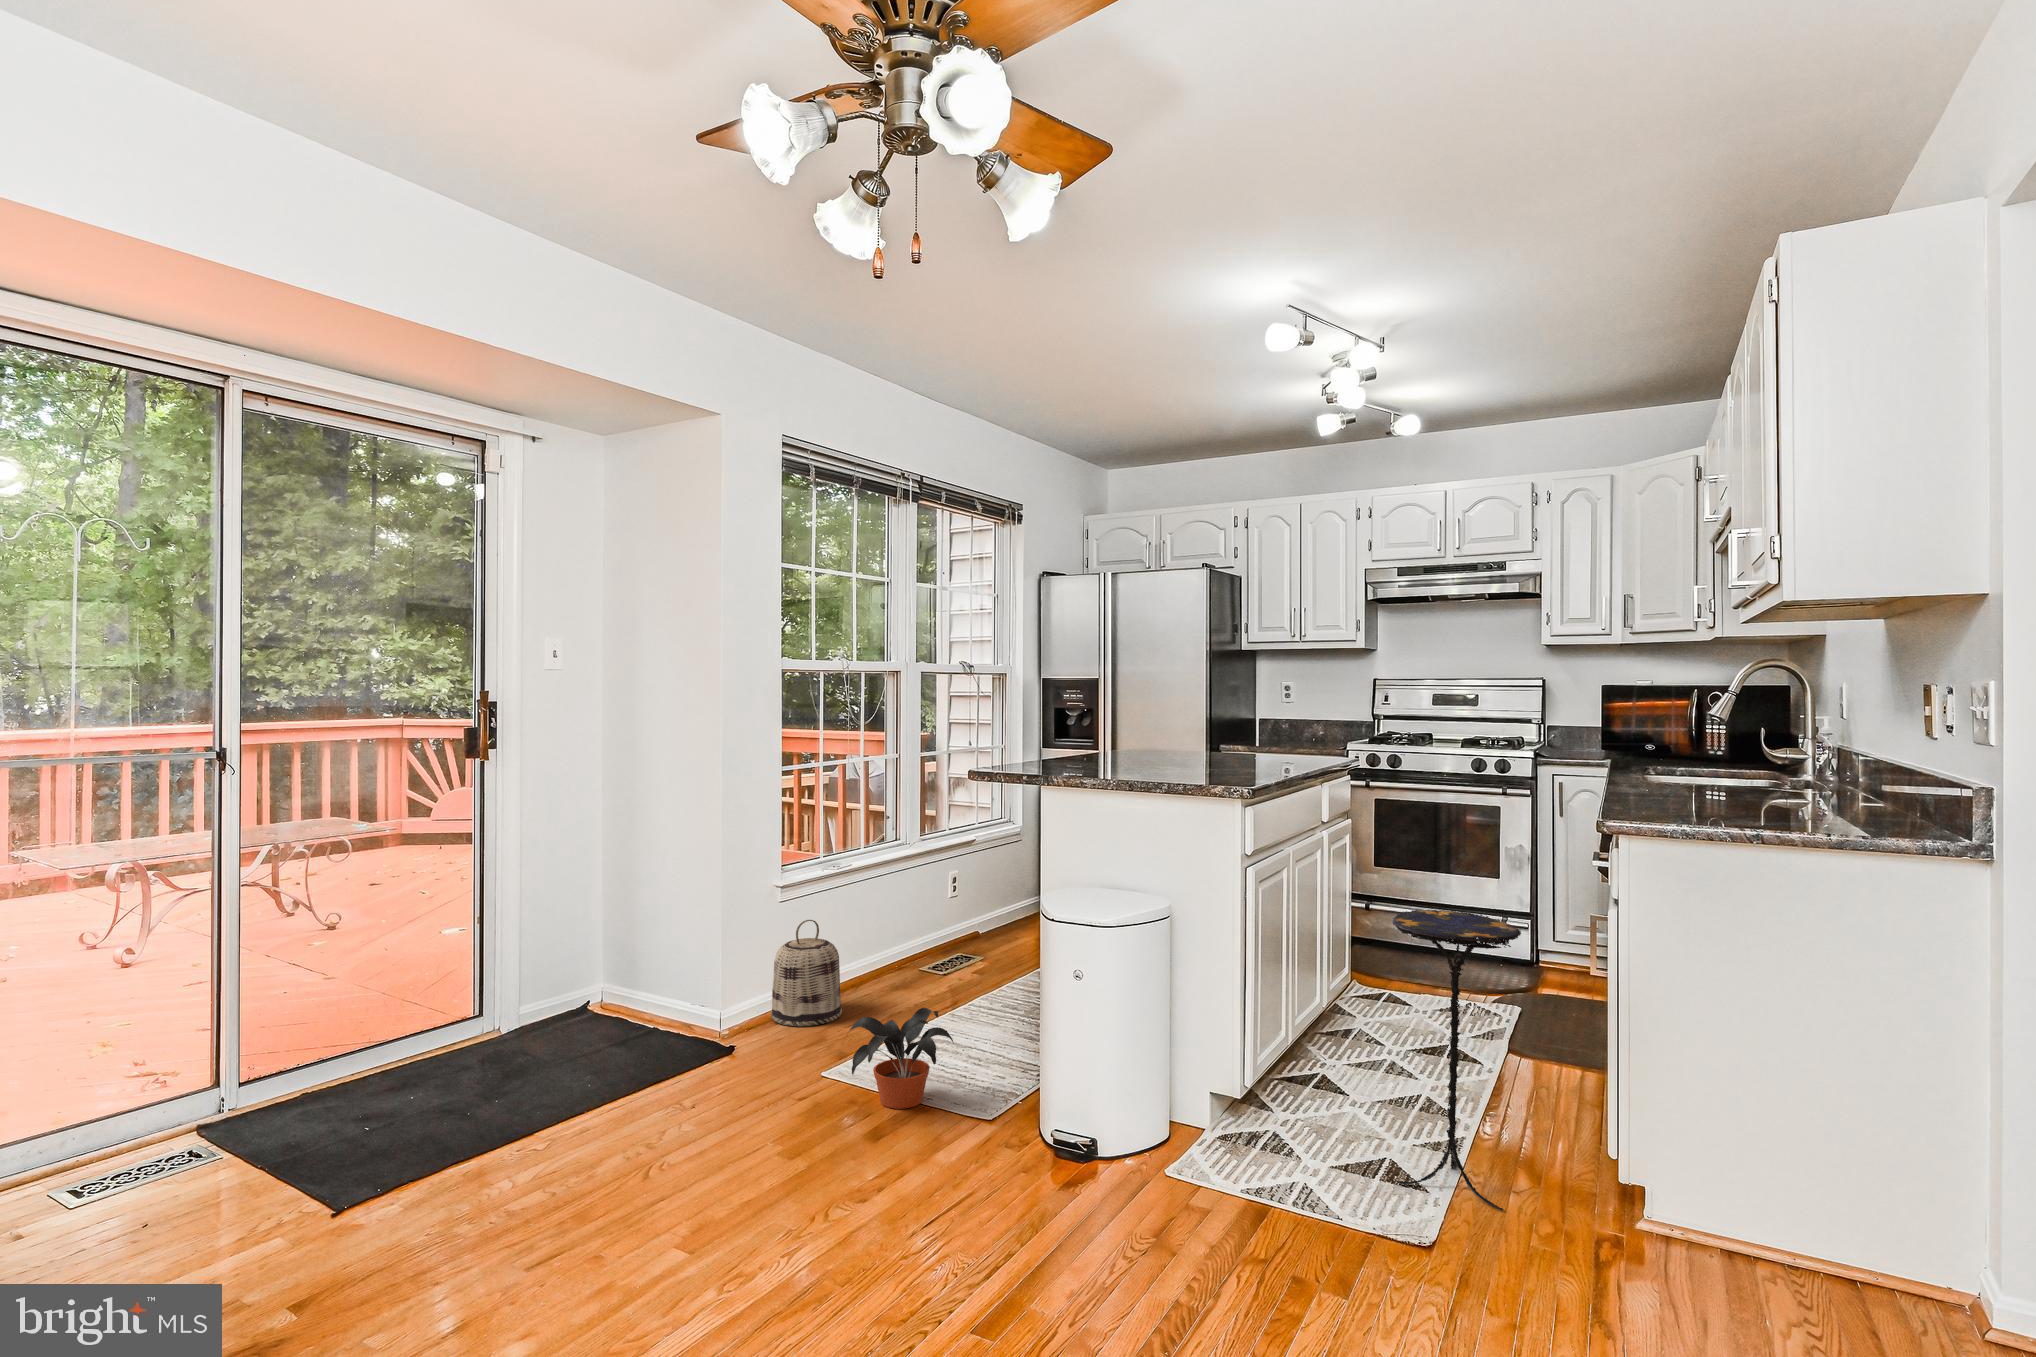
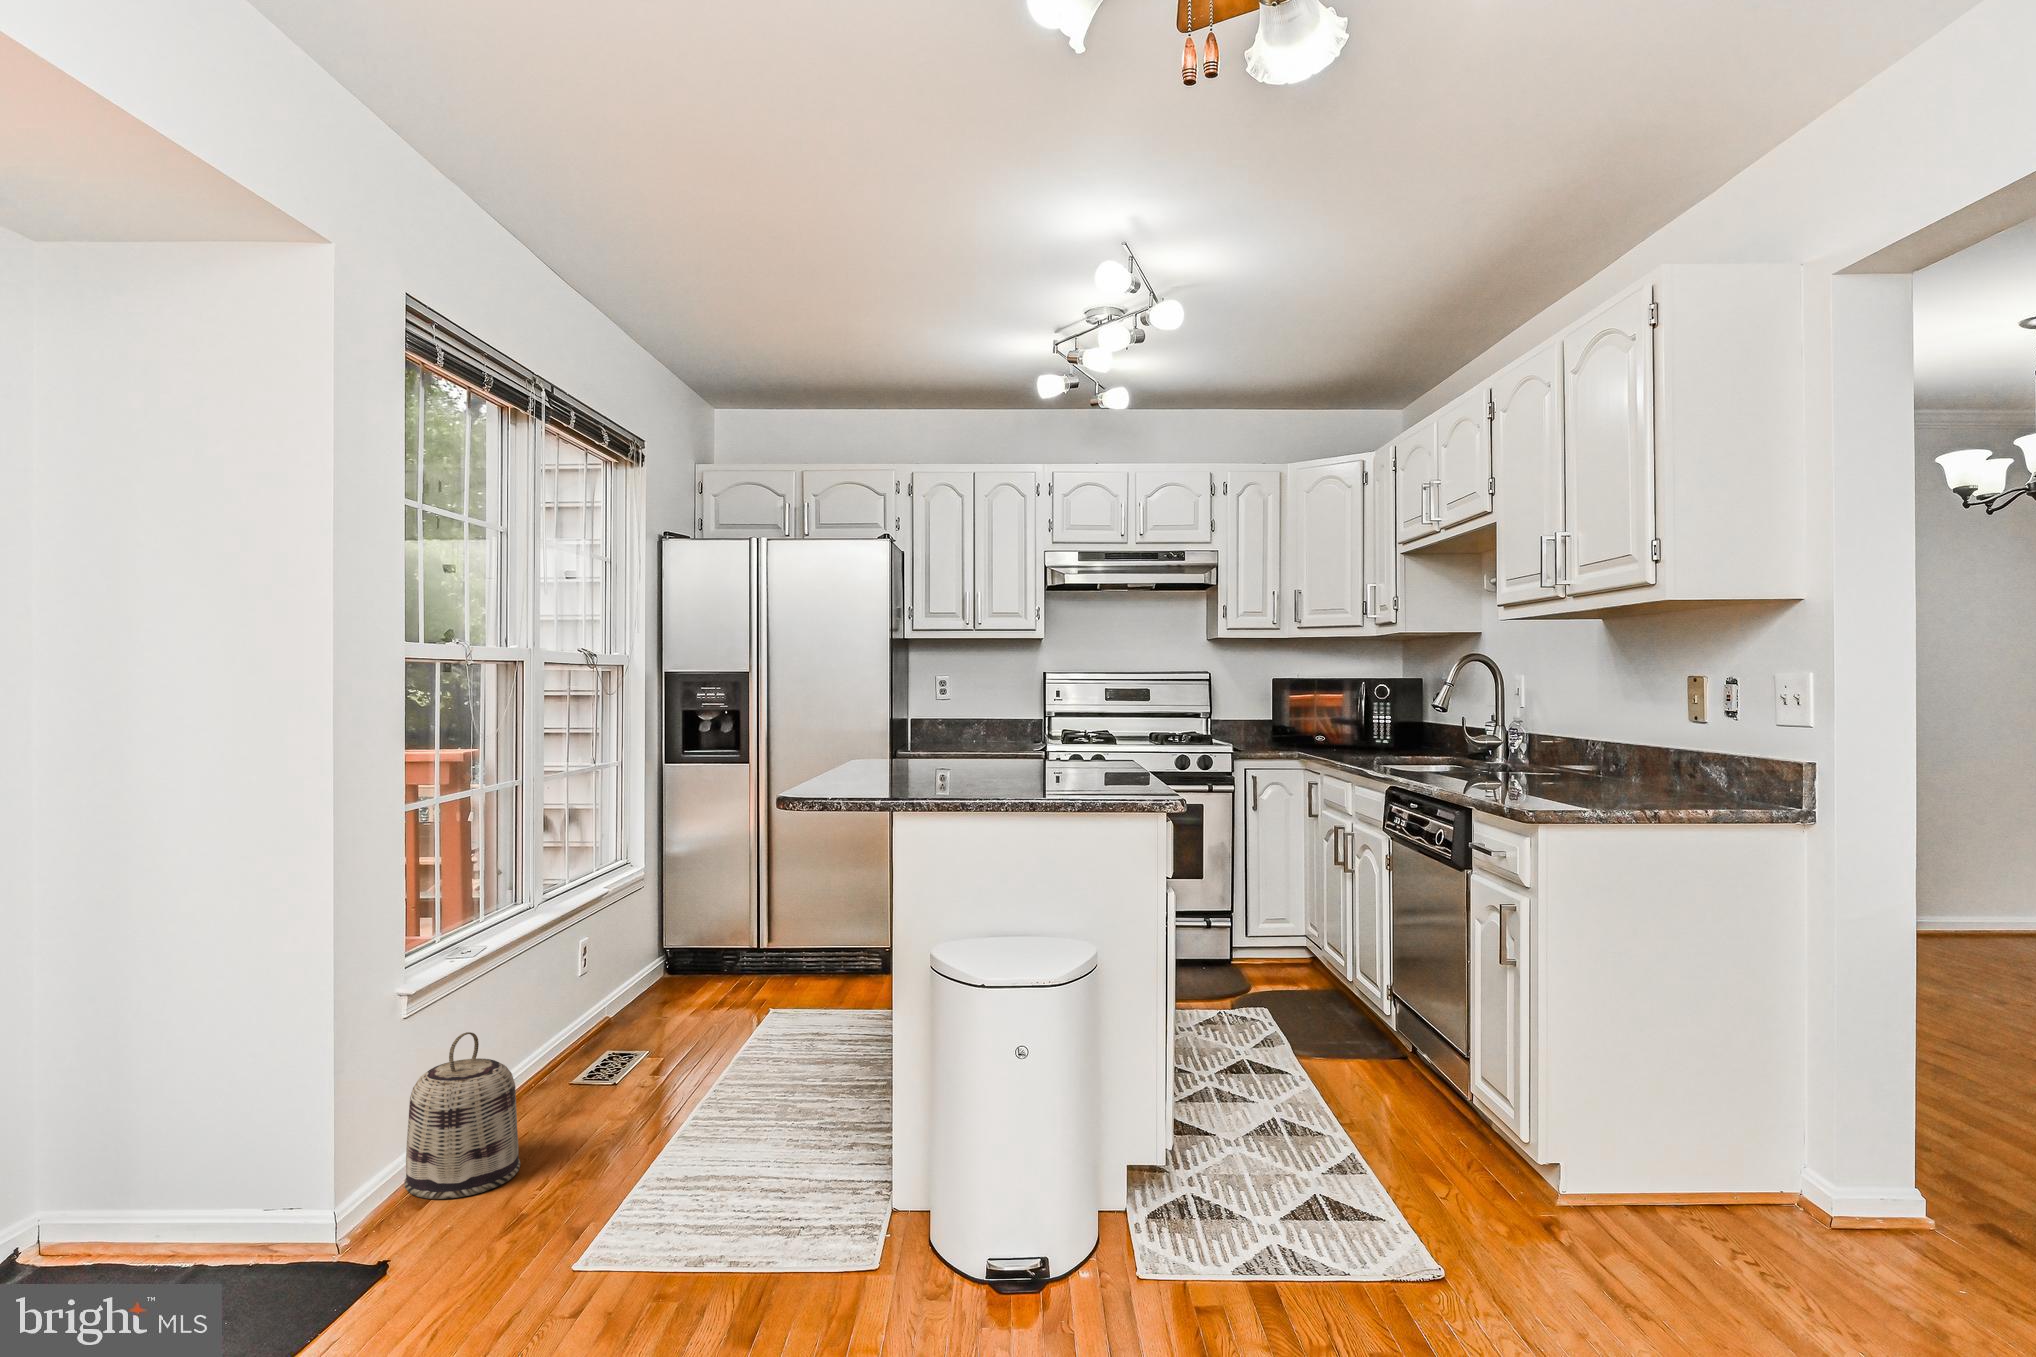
side table: present [1393,910,1521,1211] -> none [1337,916,1472,1225]
potted plant: present [849,1008,954,1109] -> none [639,1131,799,1285]

